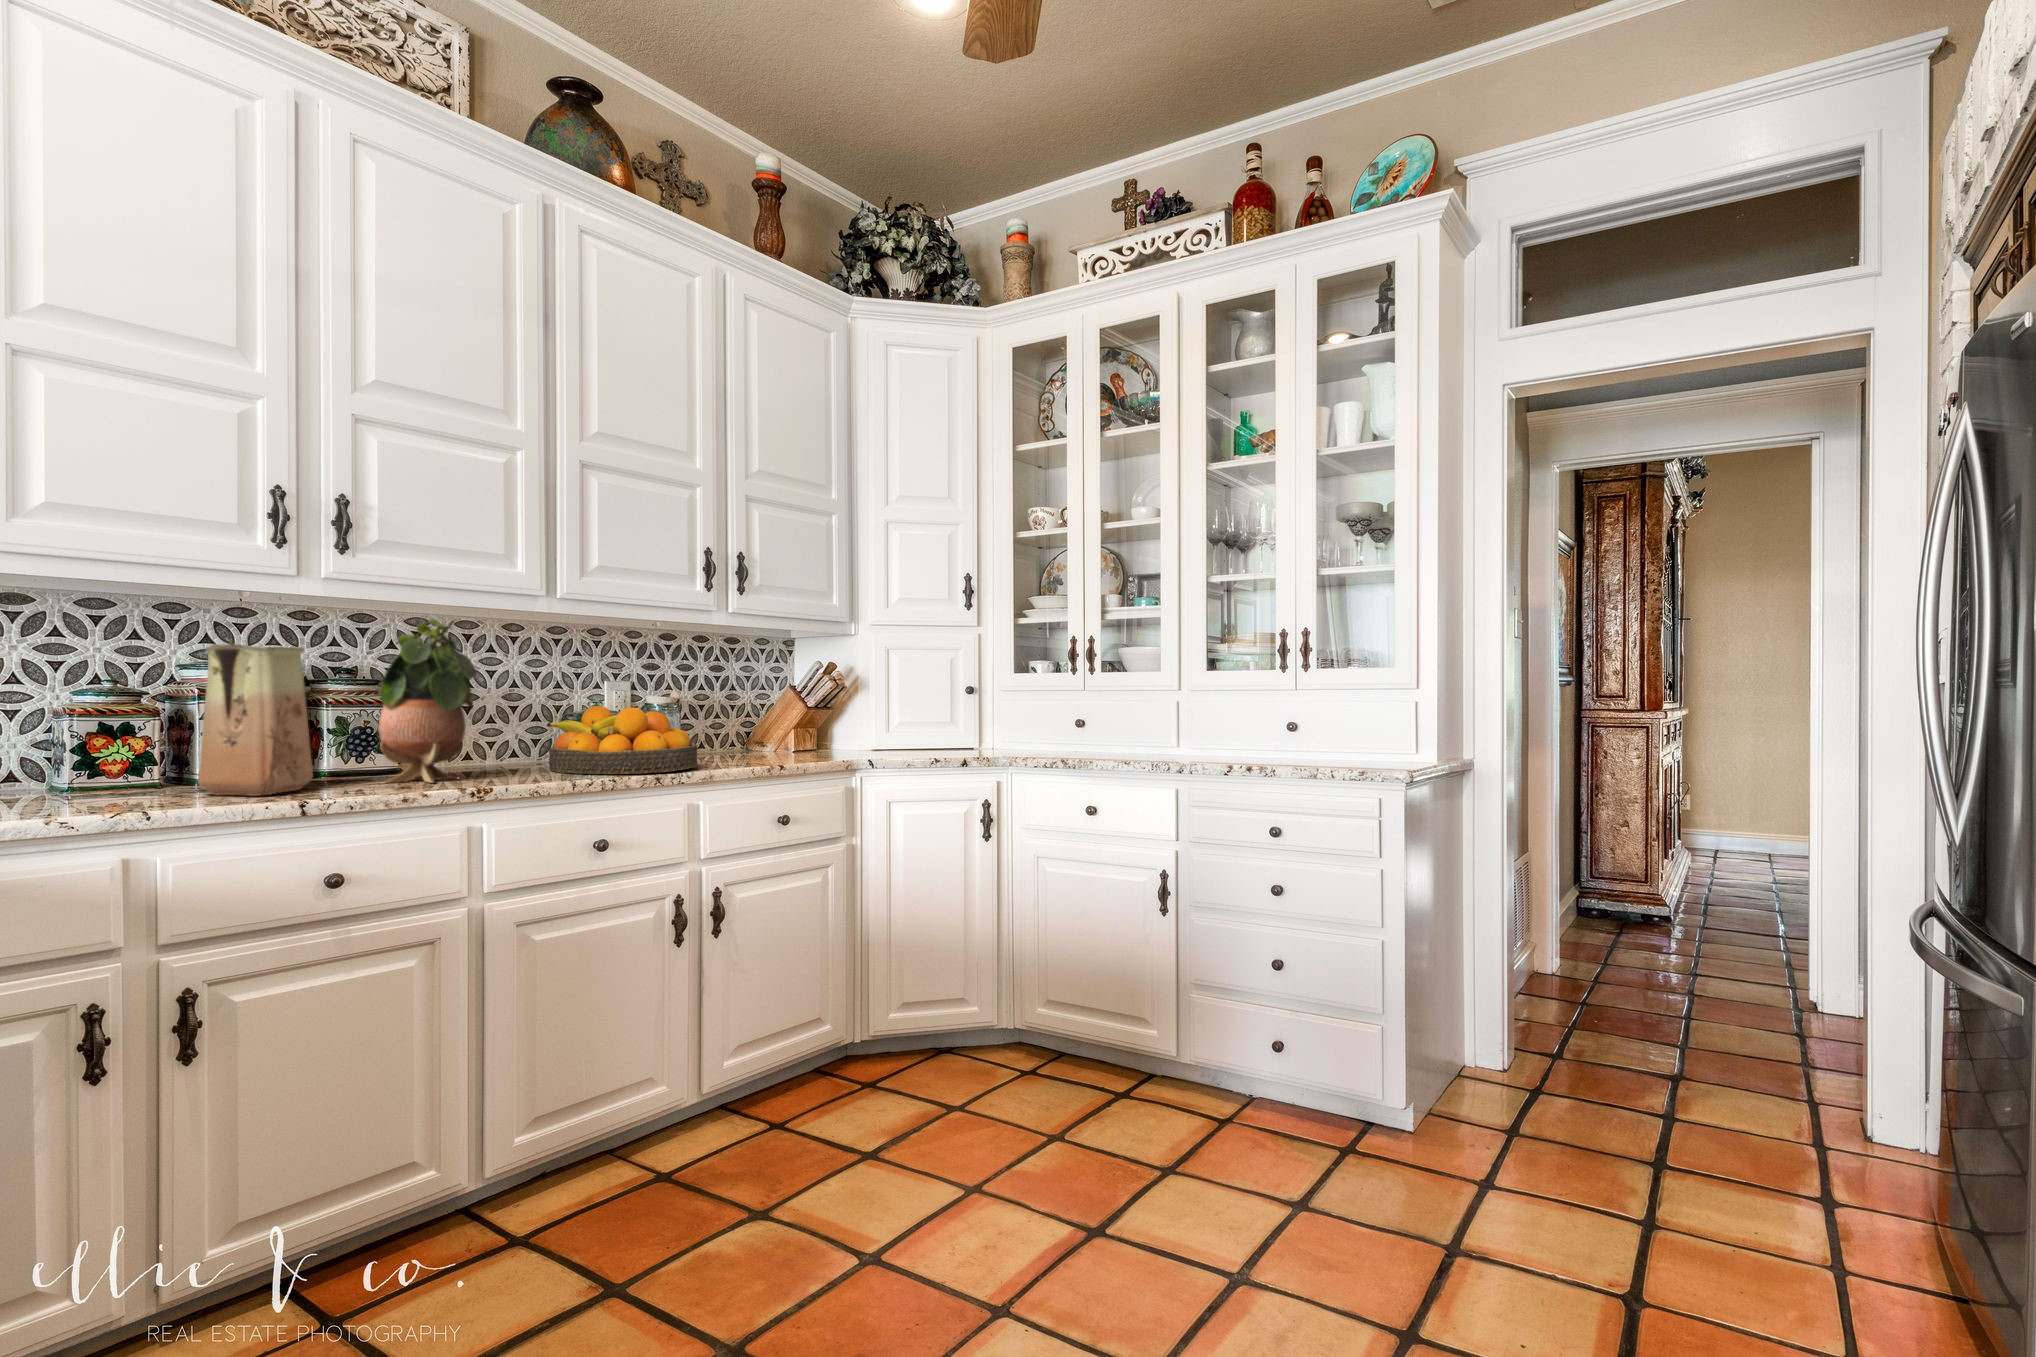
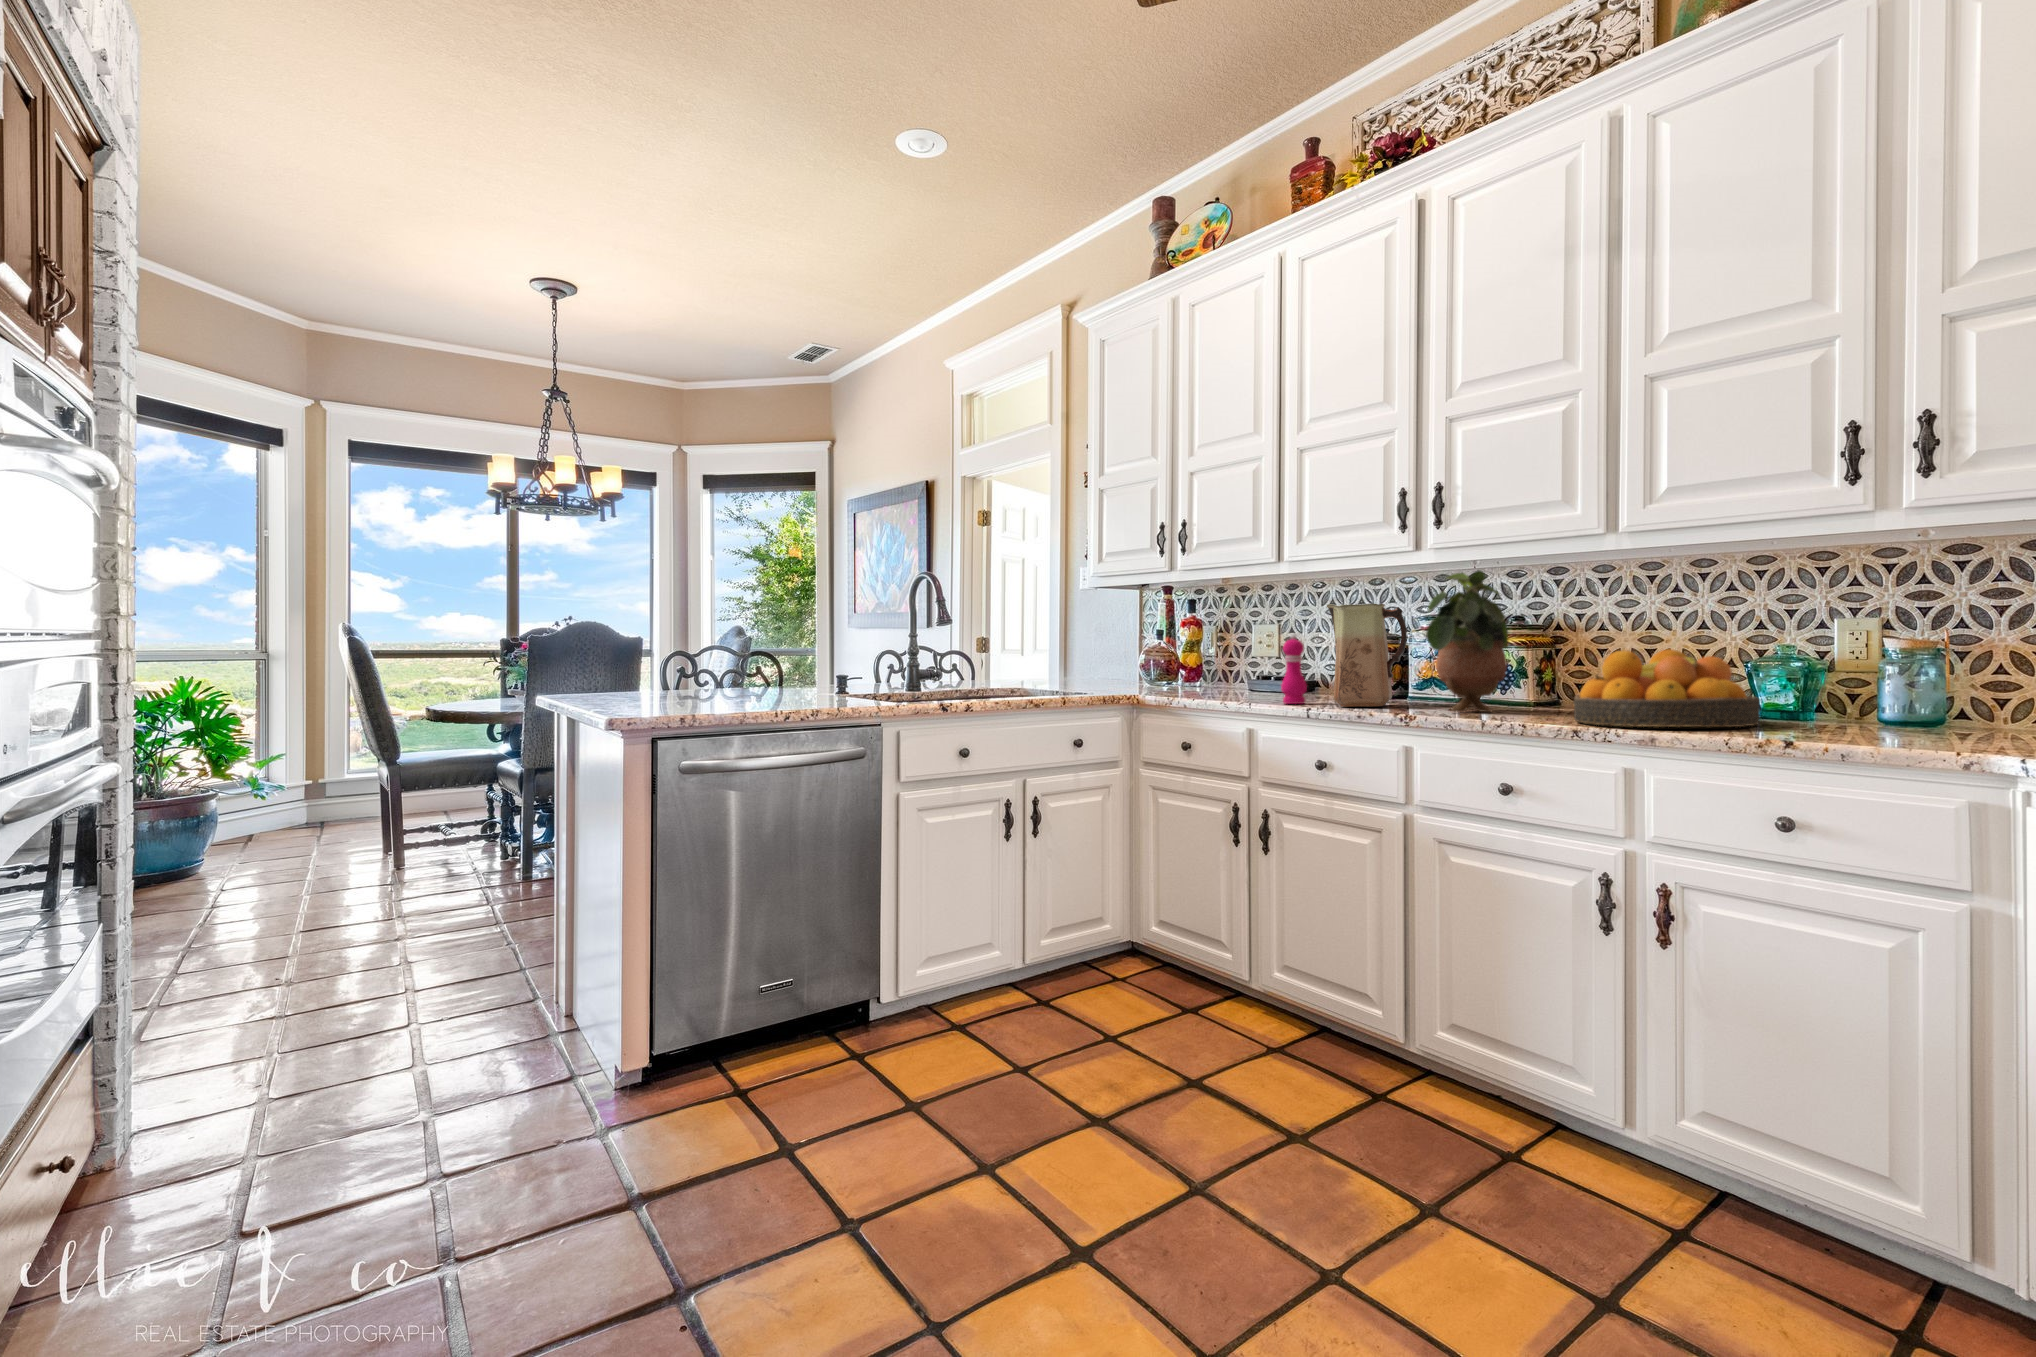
pepper mill: none [97,687,152,806] -> present [1281,634,1307,704]

